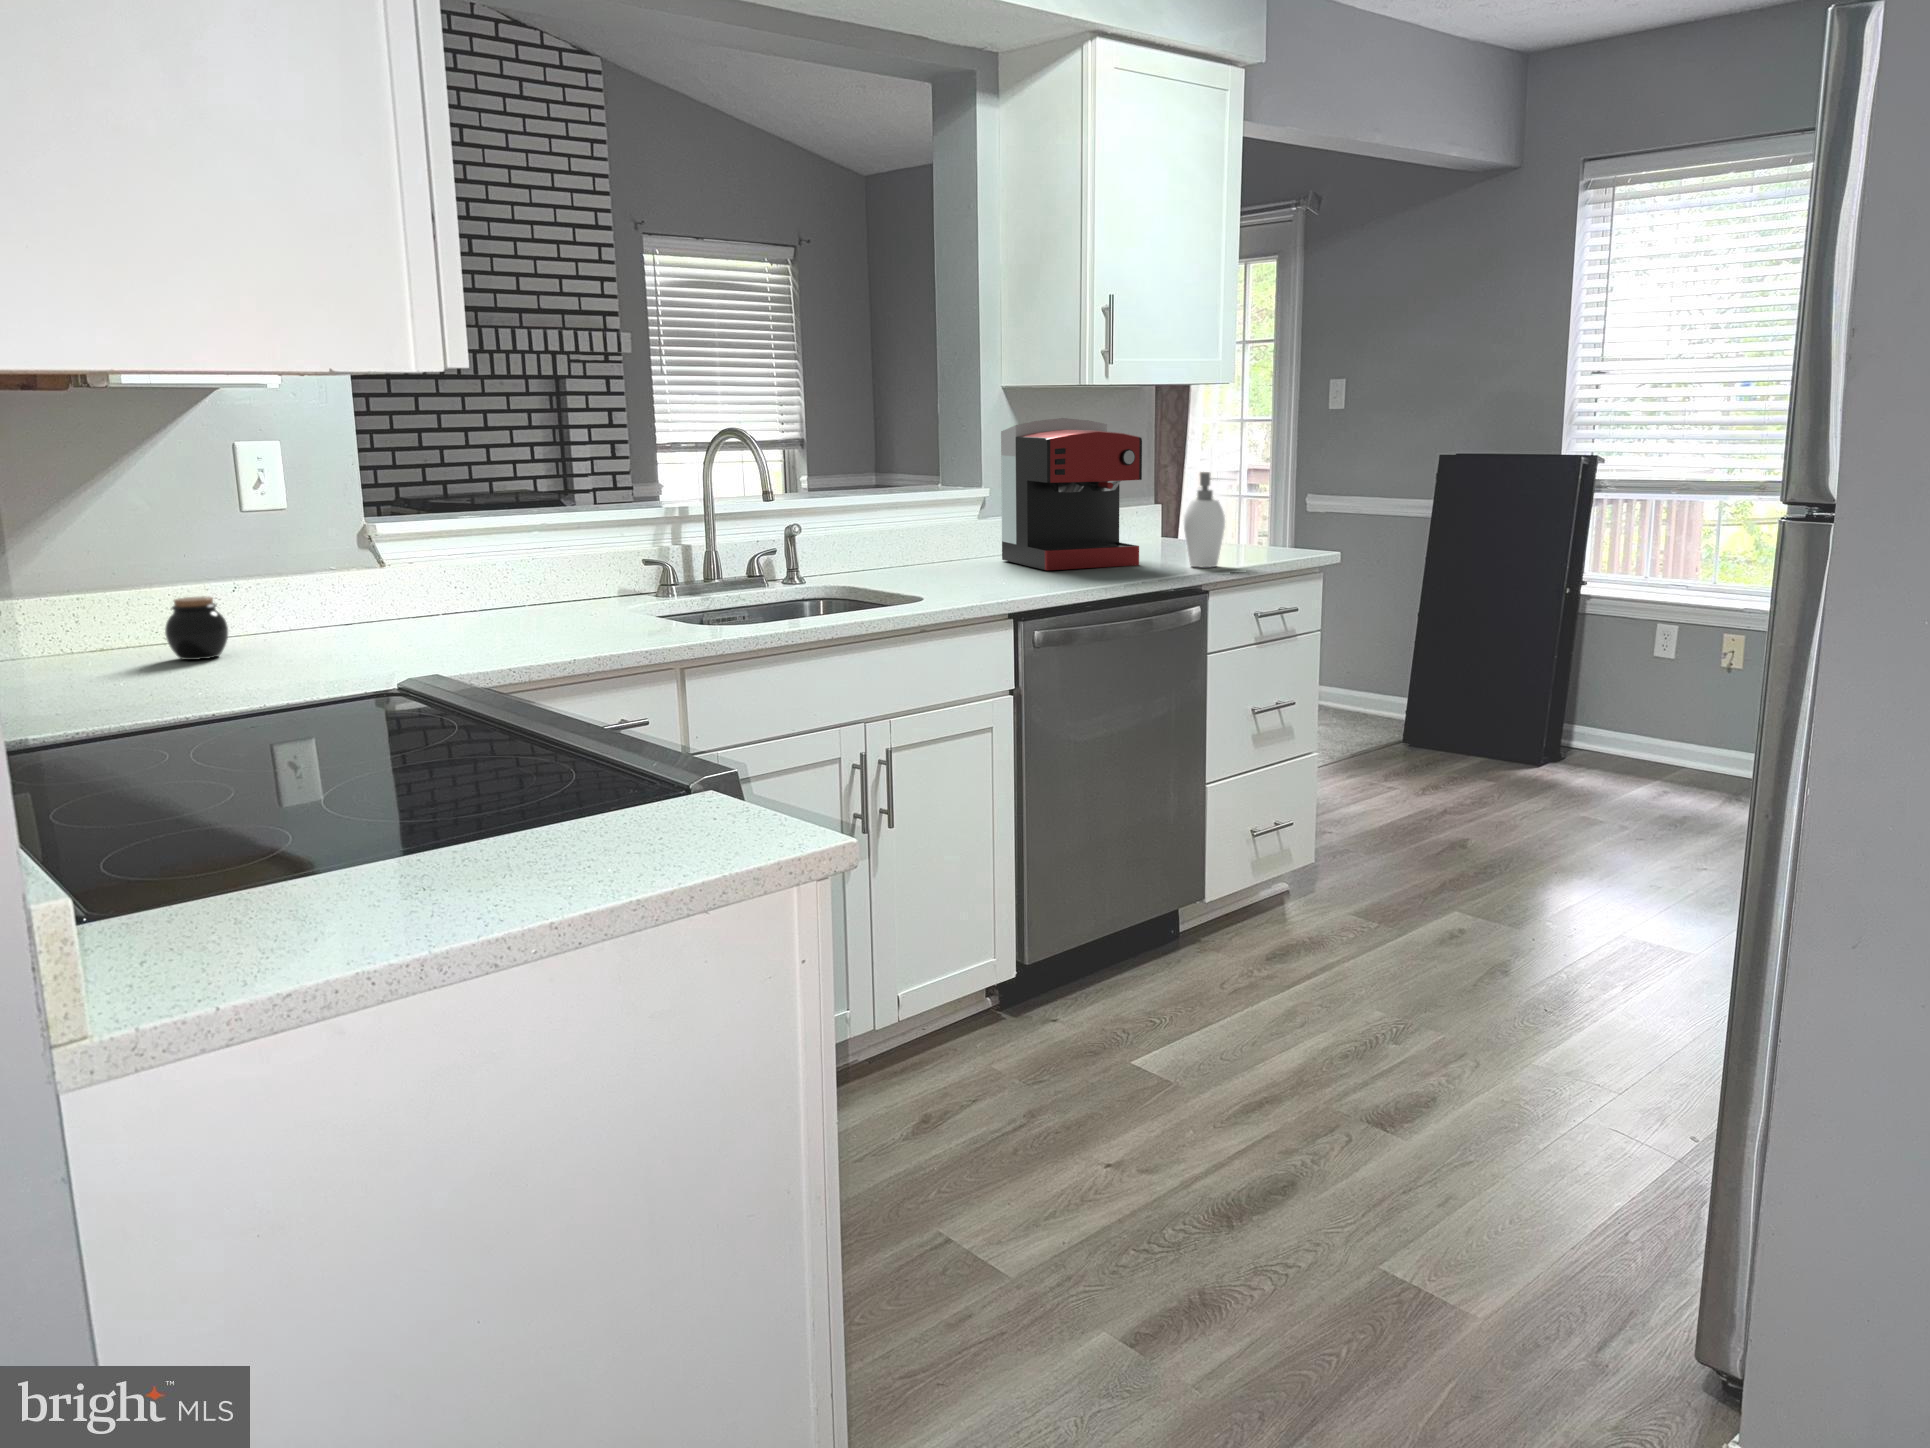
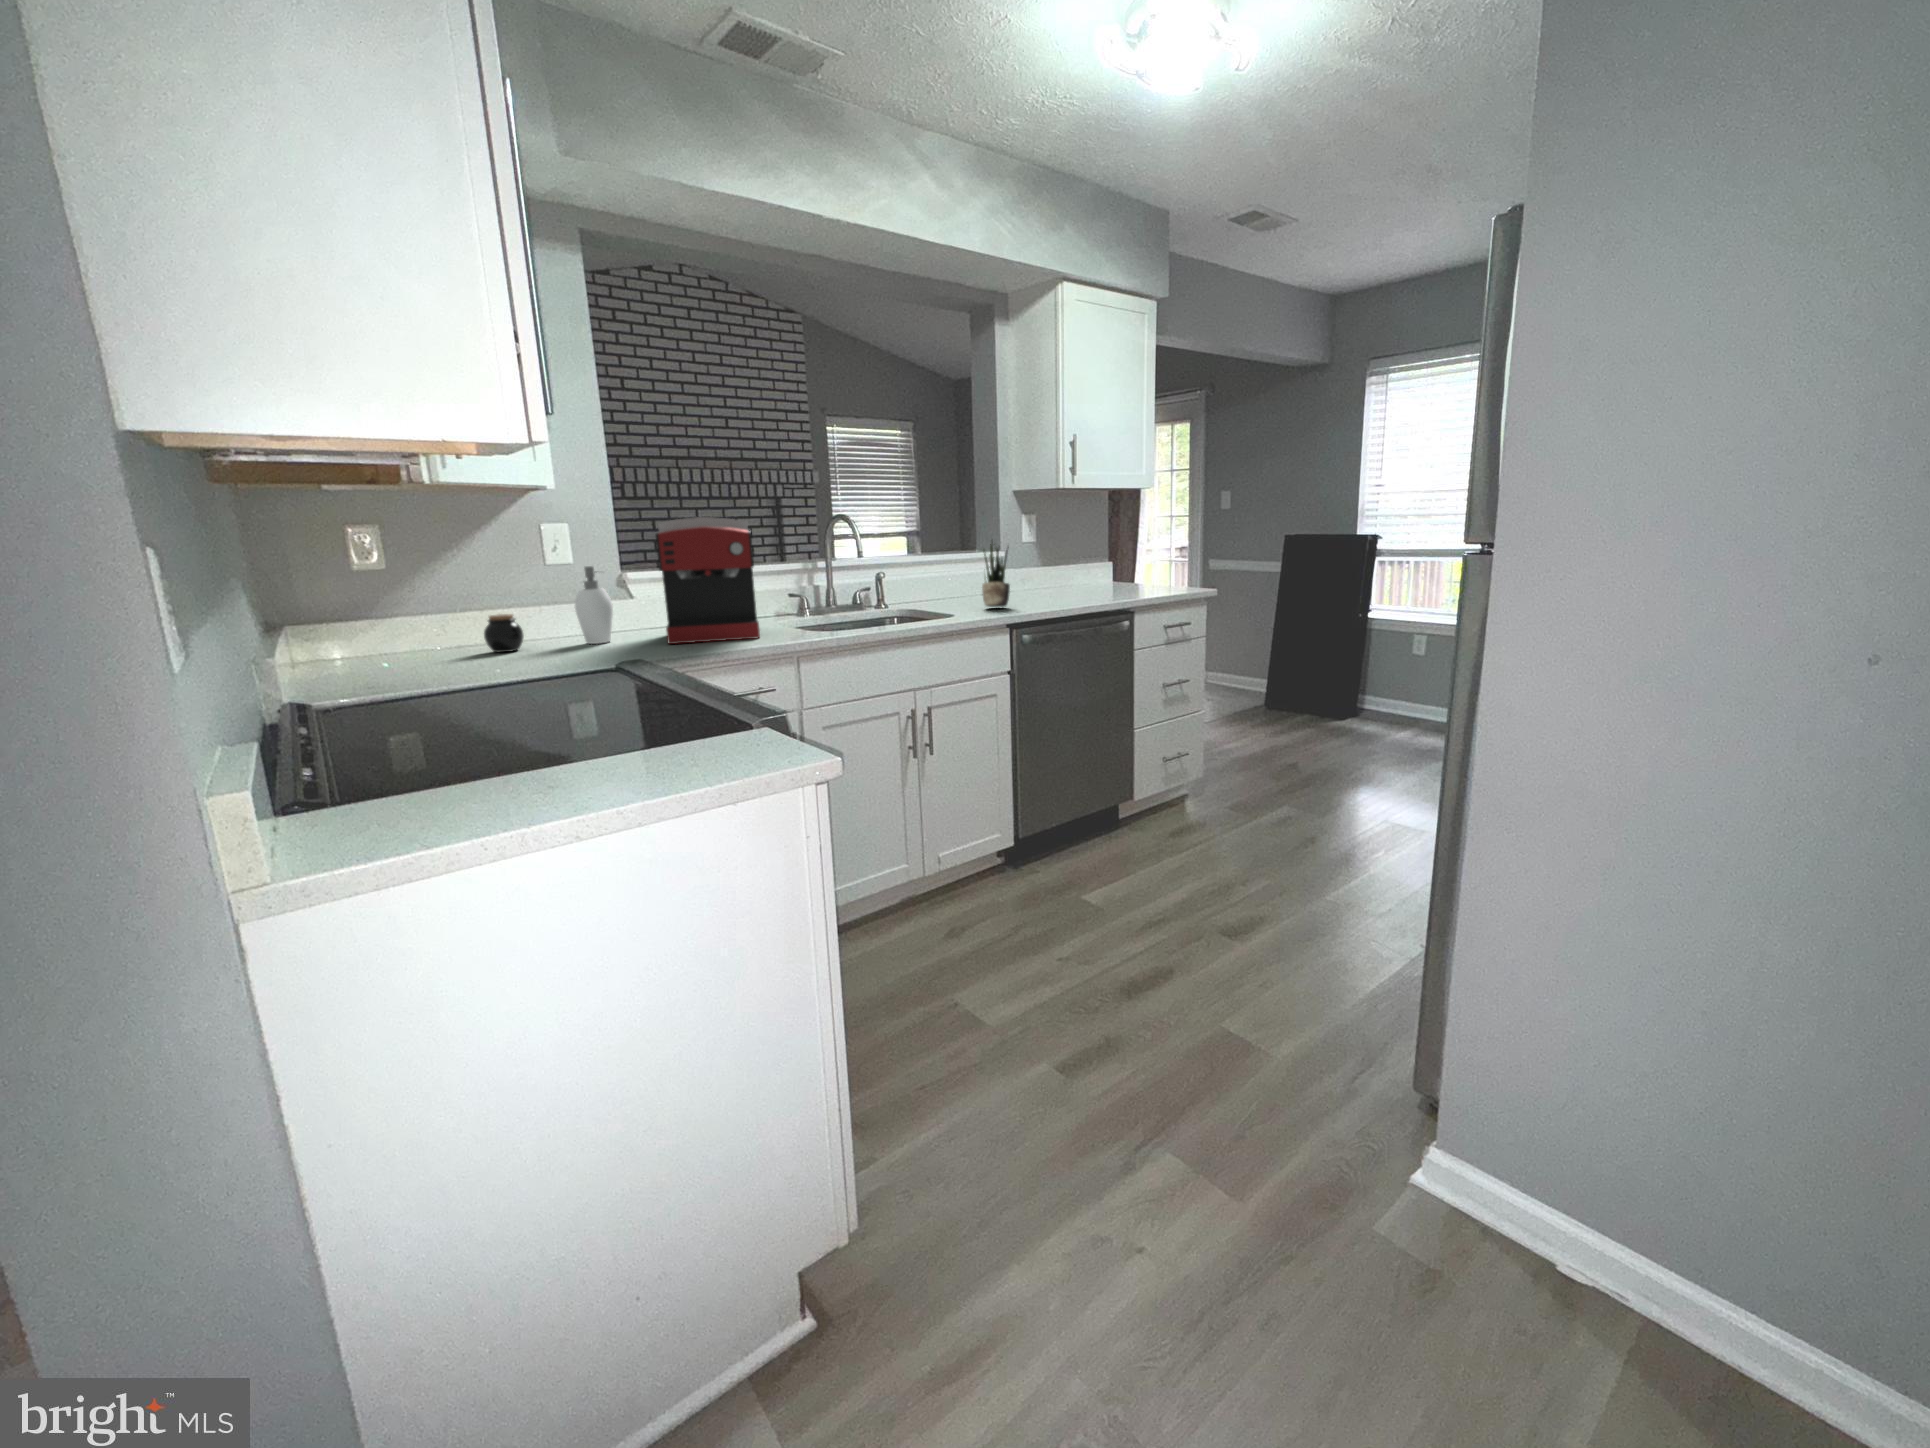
coffee maker: present [1001,418,1142,570] -> present [655,517,760,644]
potted plant: none [961,469,1006,583] -> present [982,544,1010,607]
soap dispenser: present [1184,472,1225,567] -> present [575,566,613,644]

